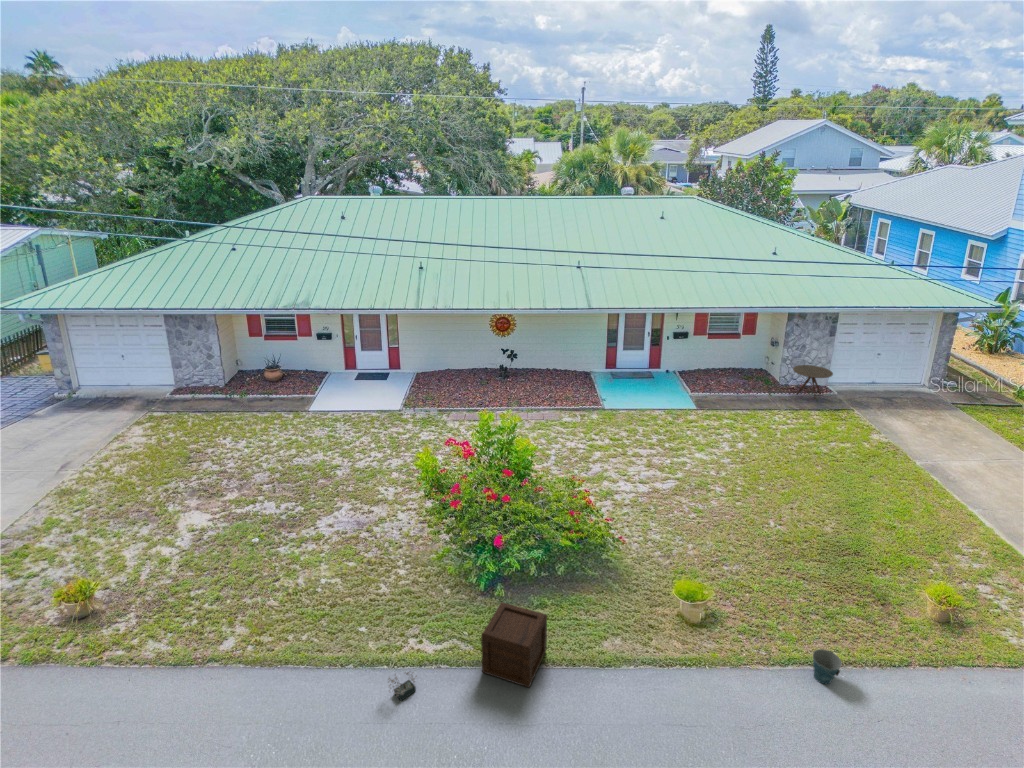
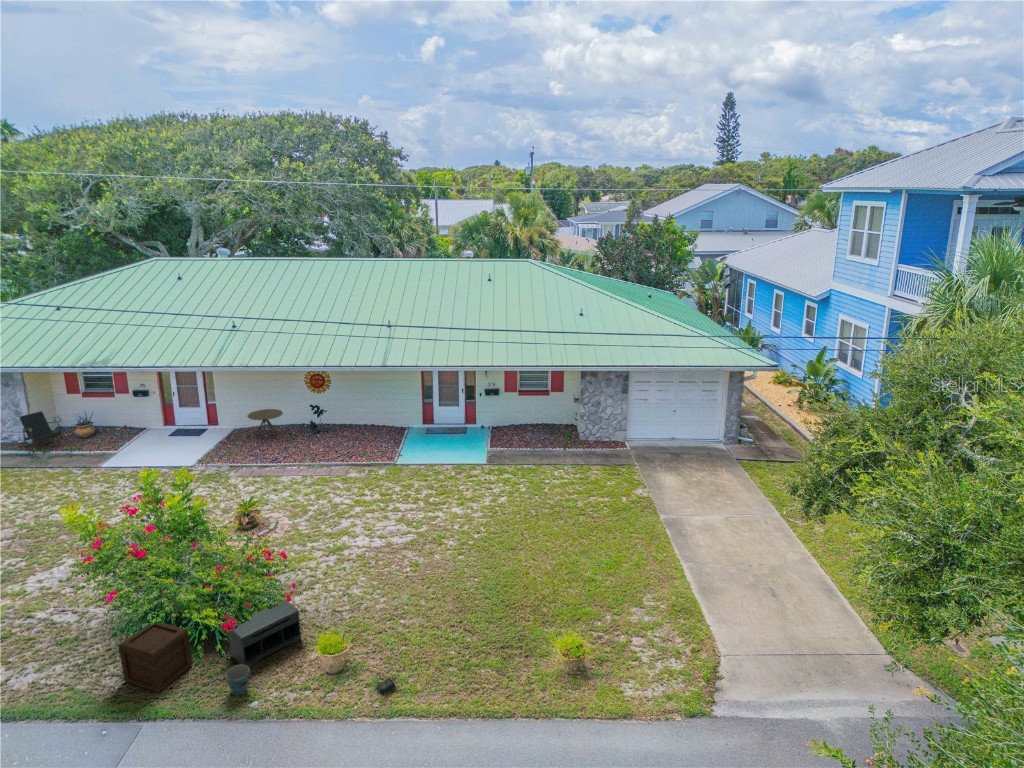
lounge chair: none [212,355,254,396] -> present [20,411,63,451]
round table: present [793,365,833,398] -> present [247,409,283,439]
bench: none [581,574,649,656] -> present [229,600,301,666]
bucket: present [813,649,842,684] -> present [225,665,250,695]
decorative plant: present [389,672,416,701] -> present [373,671,395,695]

